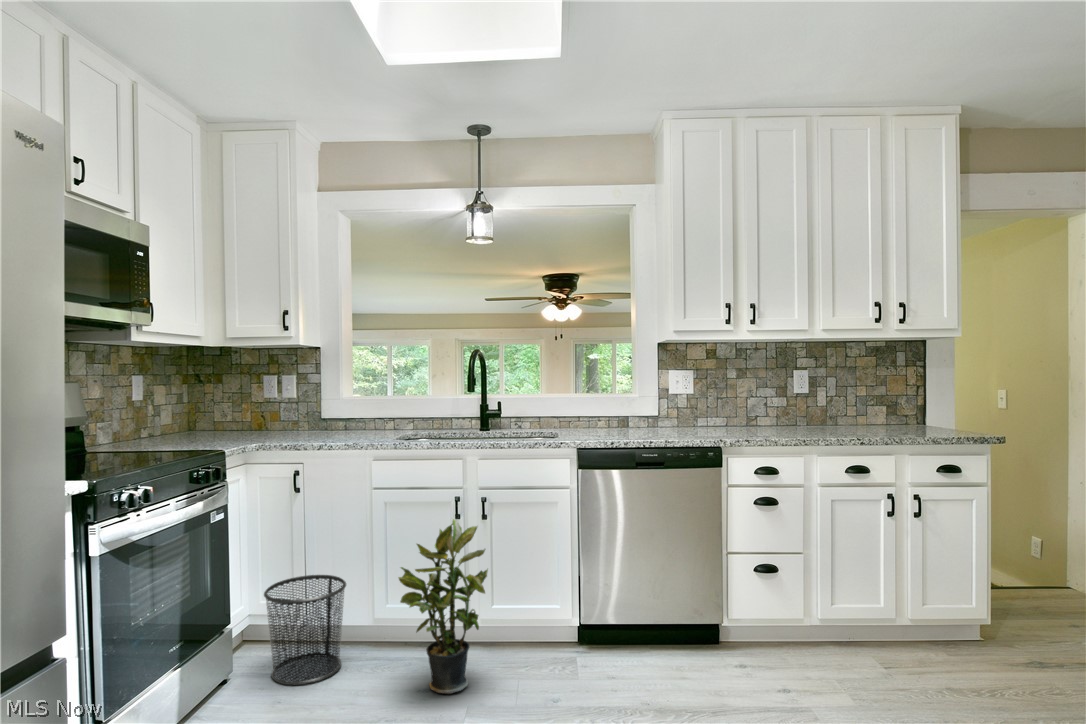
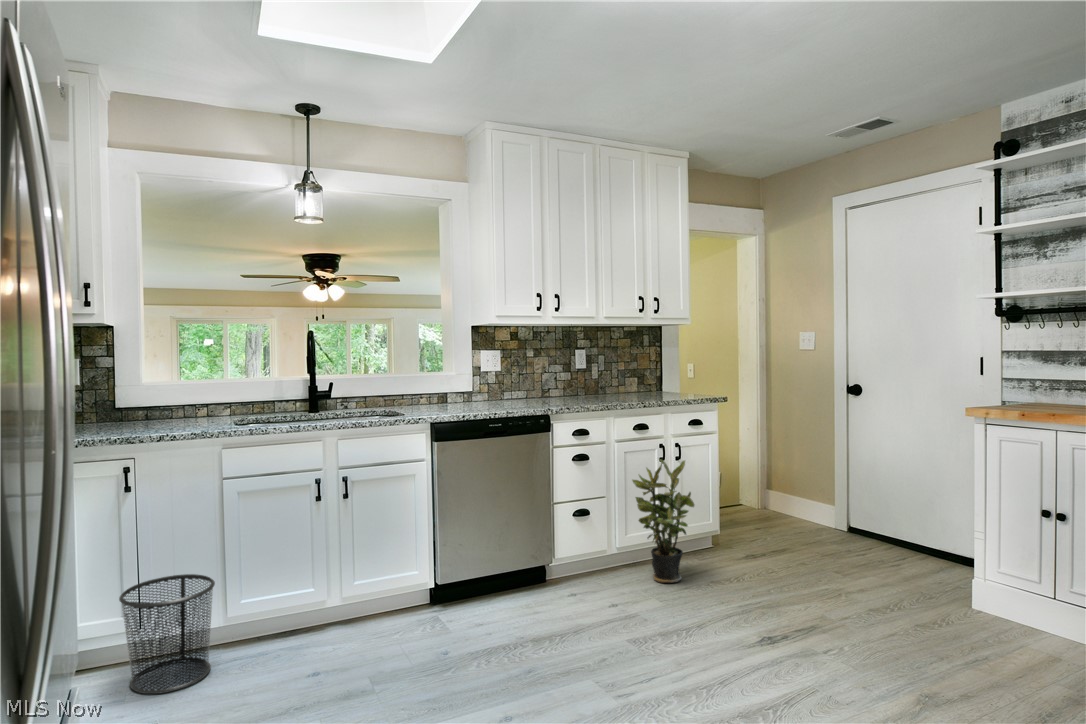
potted plant: present [398,519,488,694] -> present [632,459,694,583]

